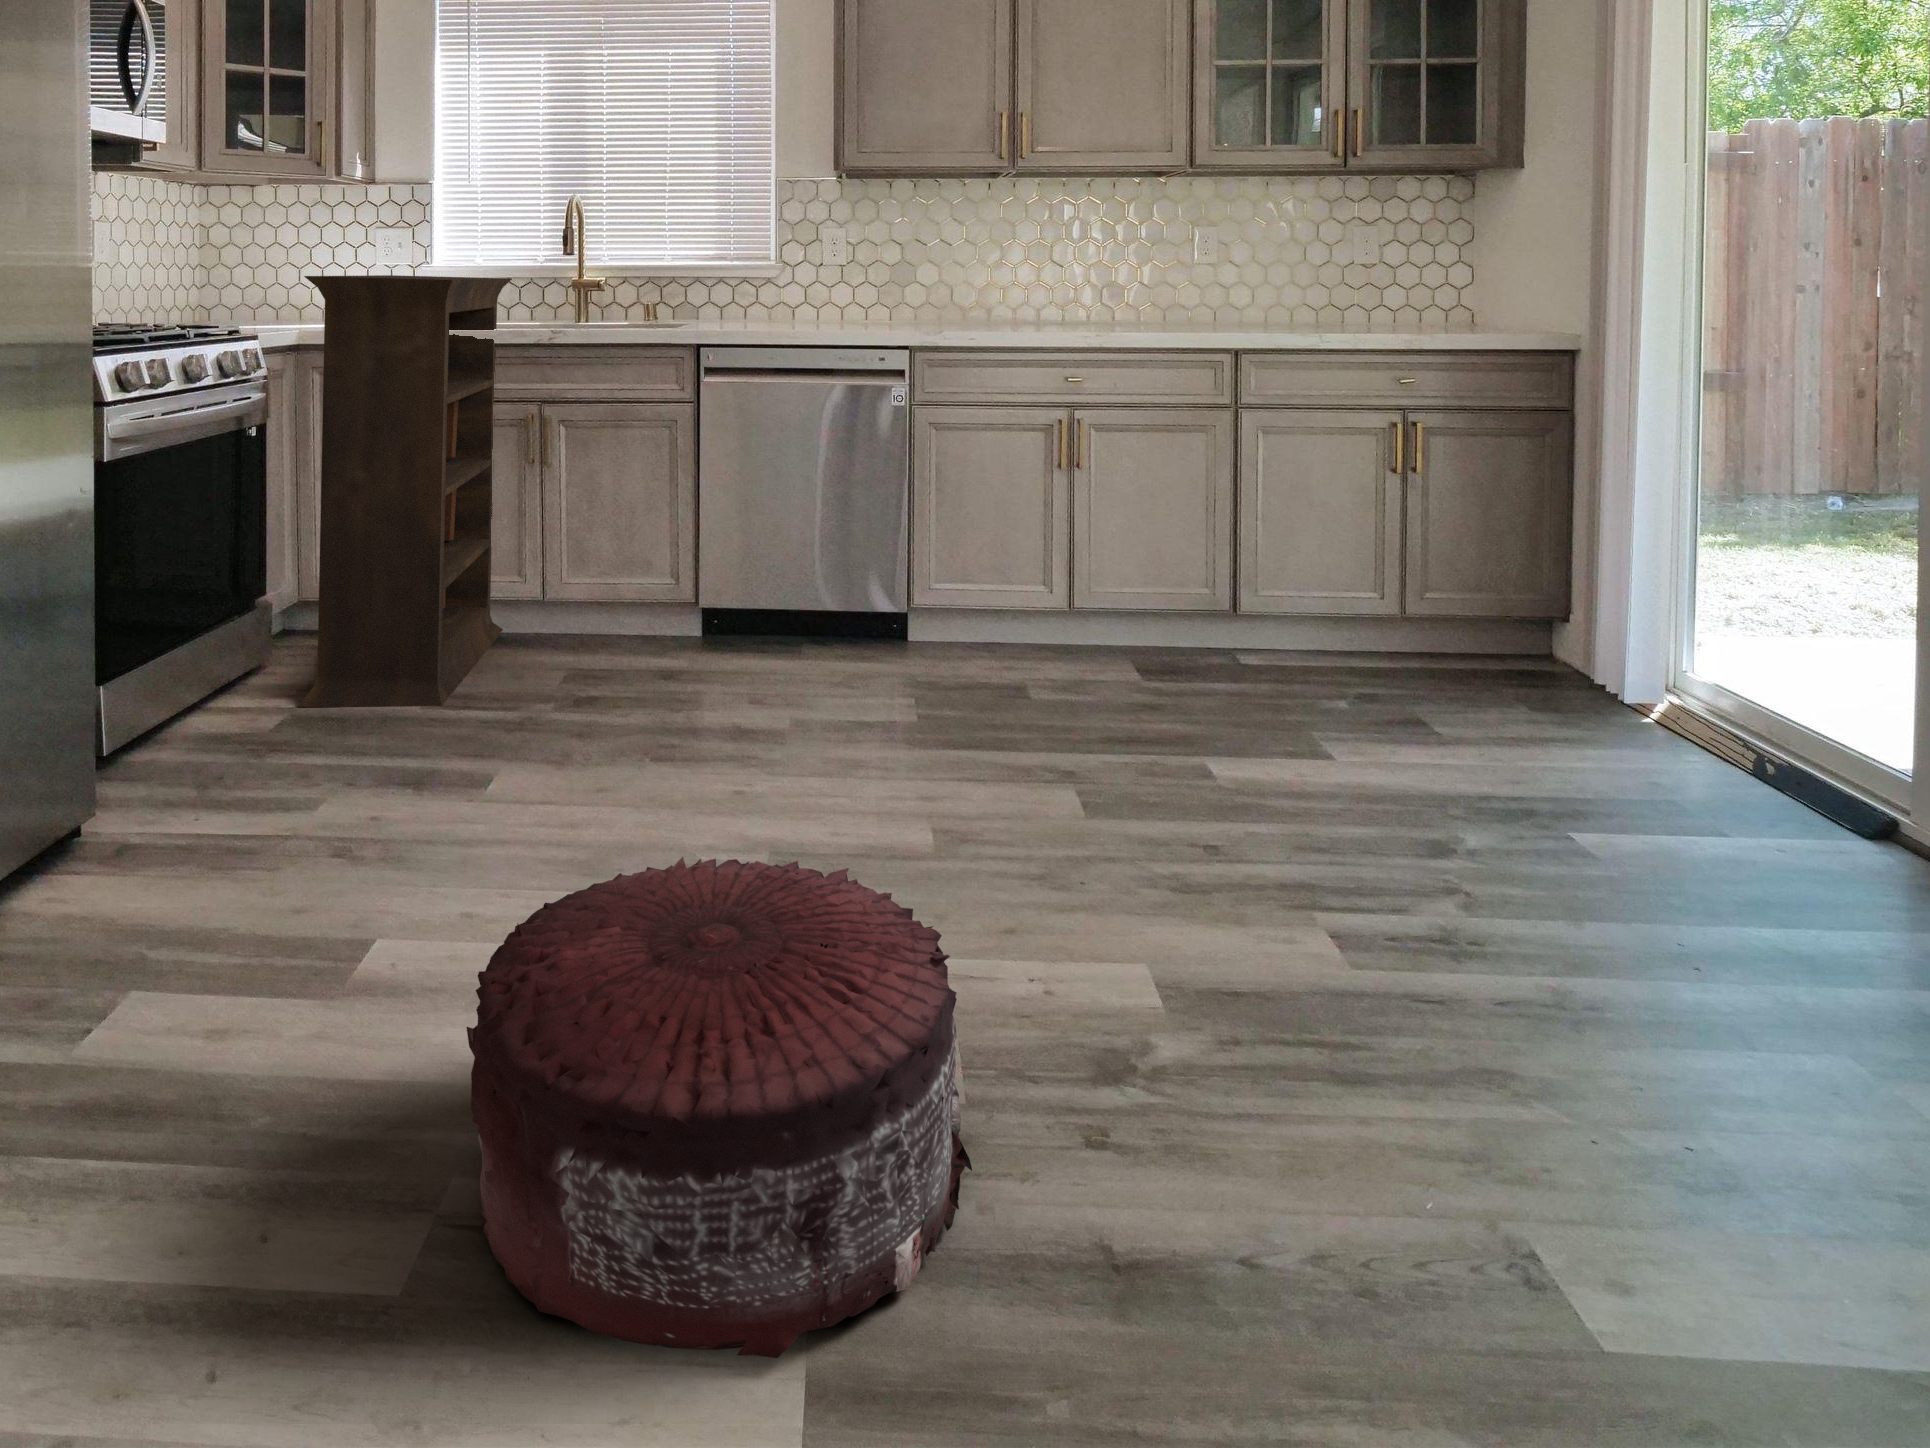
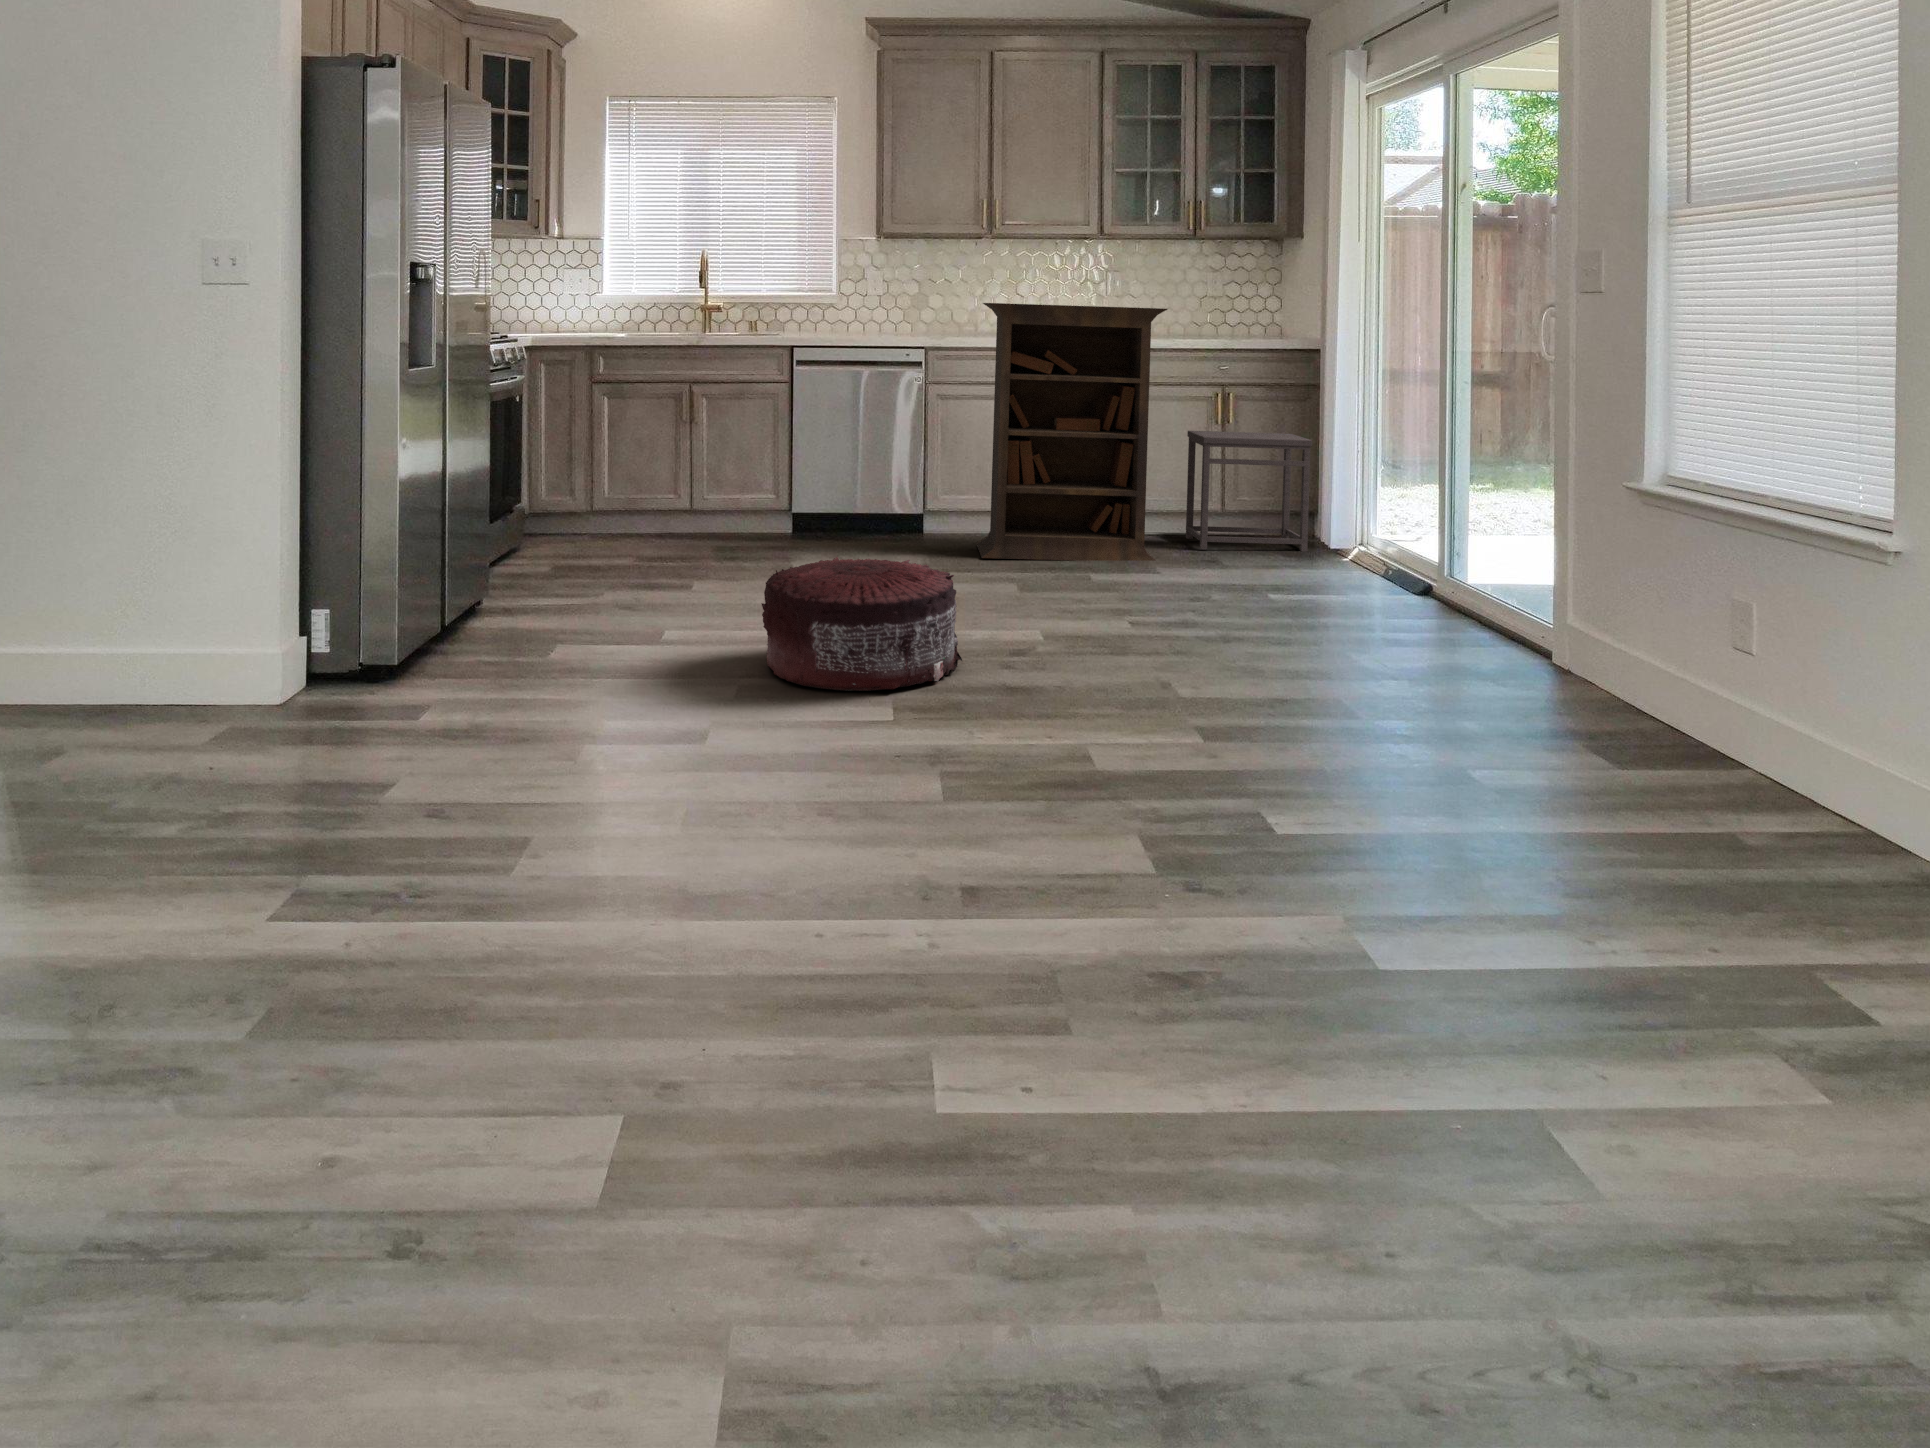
bookcase: present [297,275,512,708] -> present [976,303,1167,561]
side table: none [1342,485,1578,702] -> present [1186,431,1312,551]

